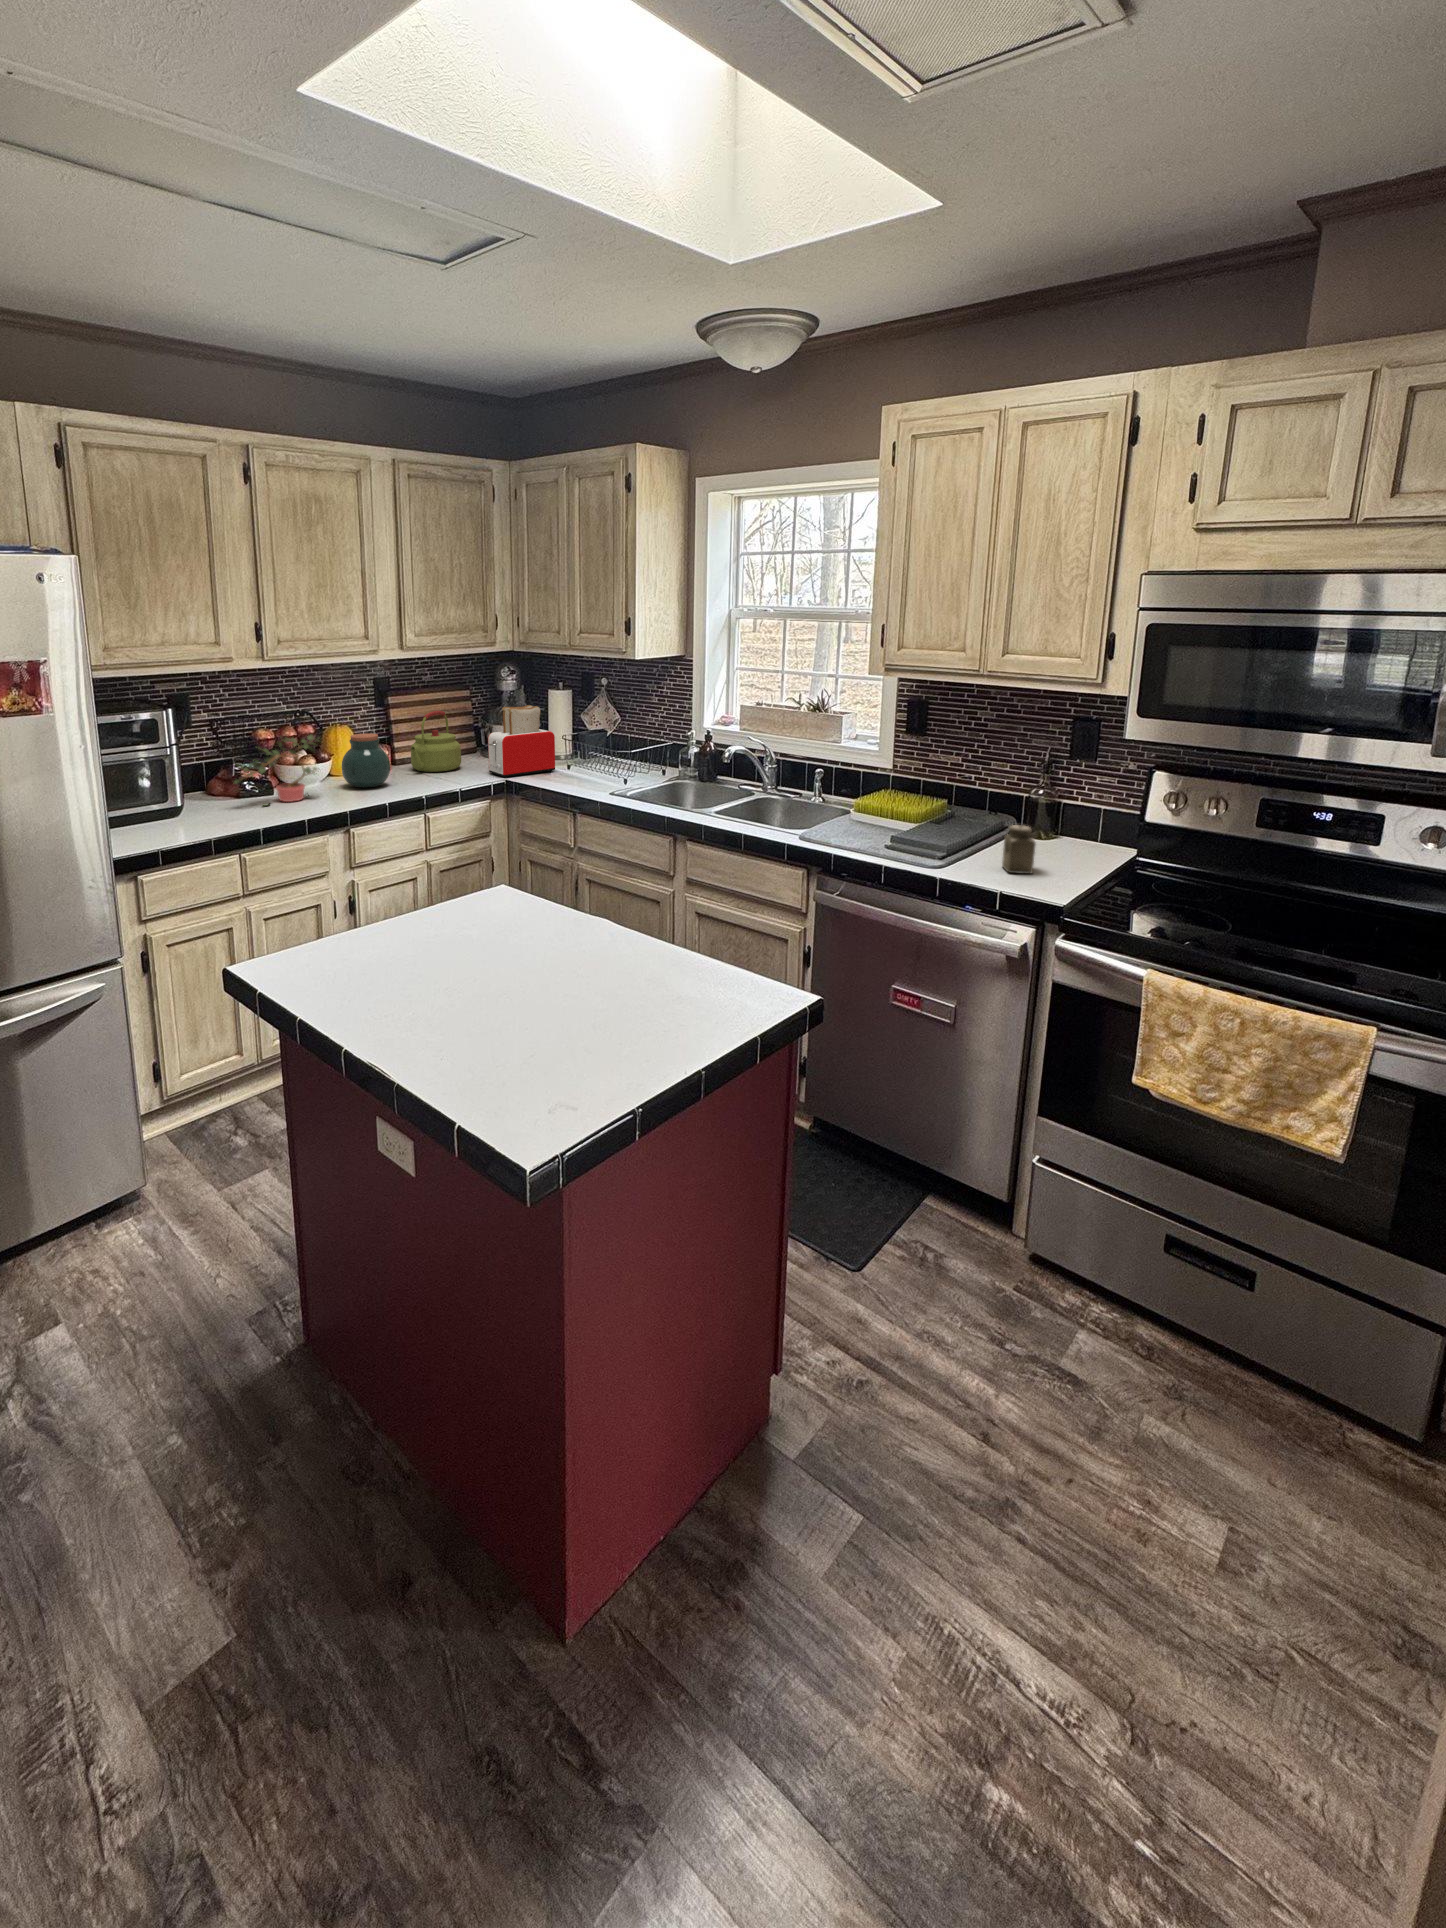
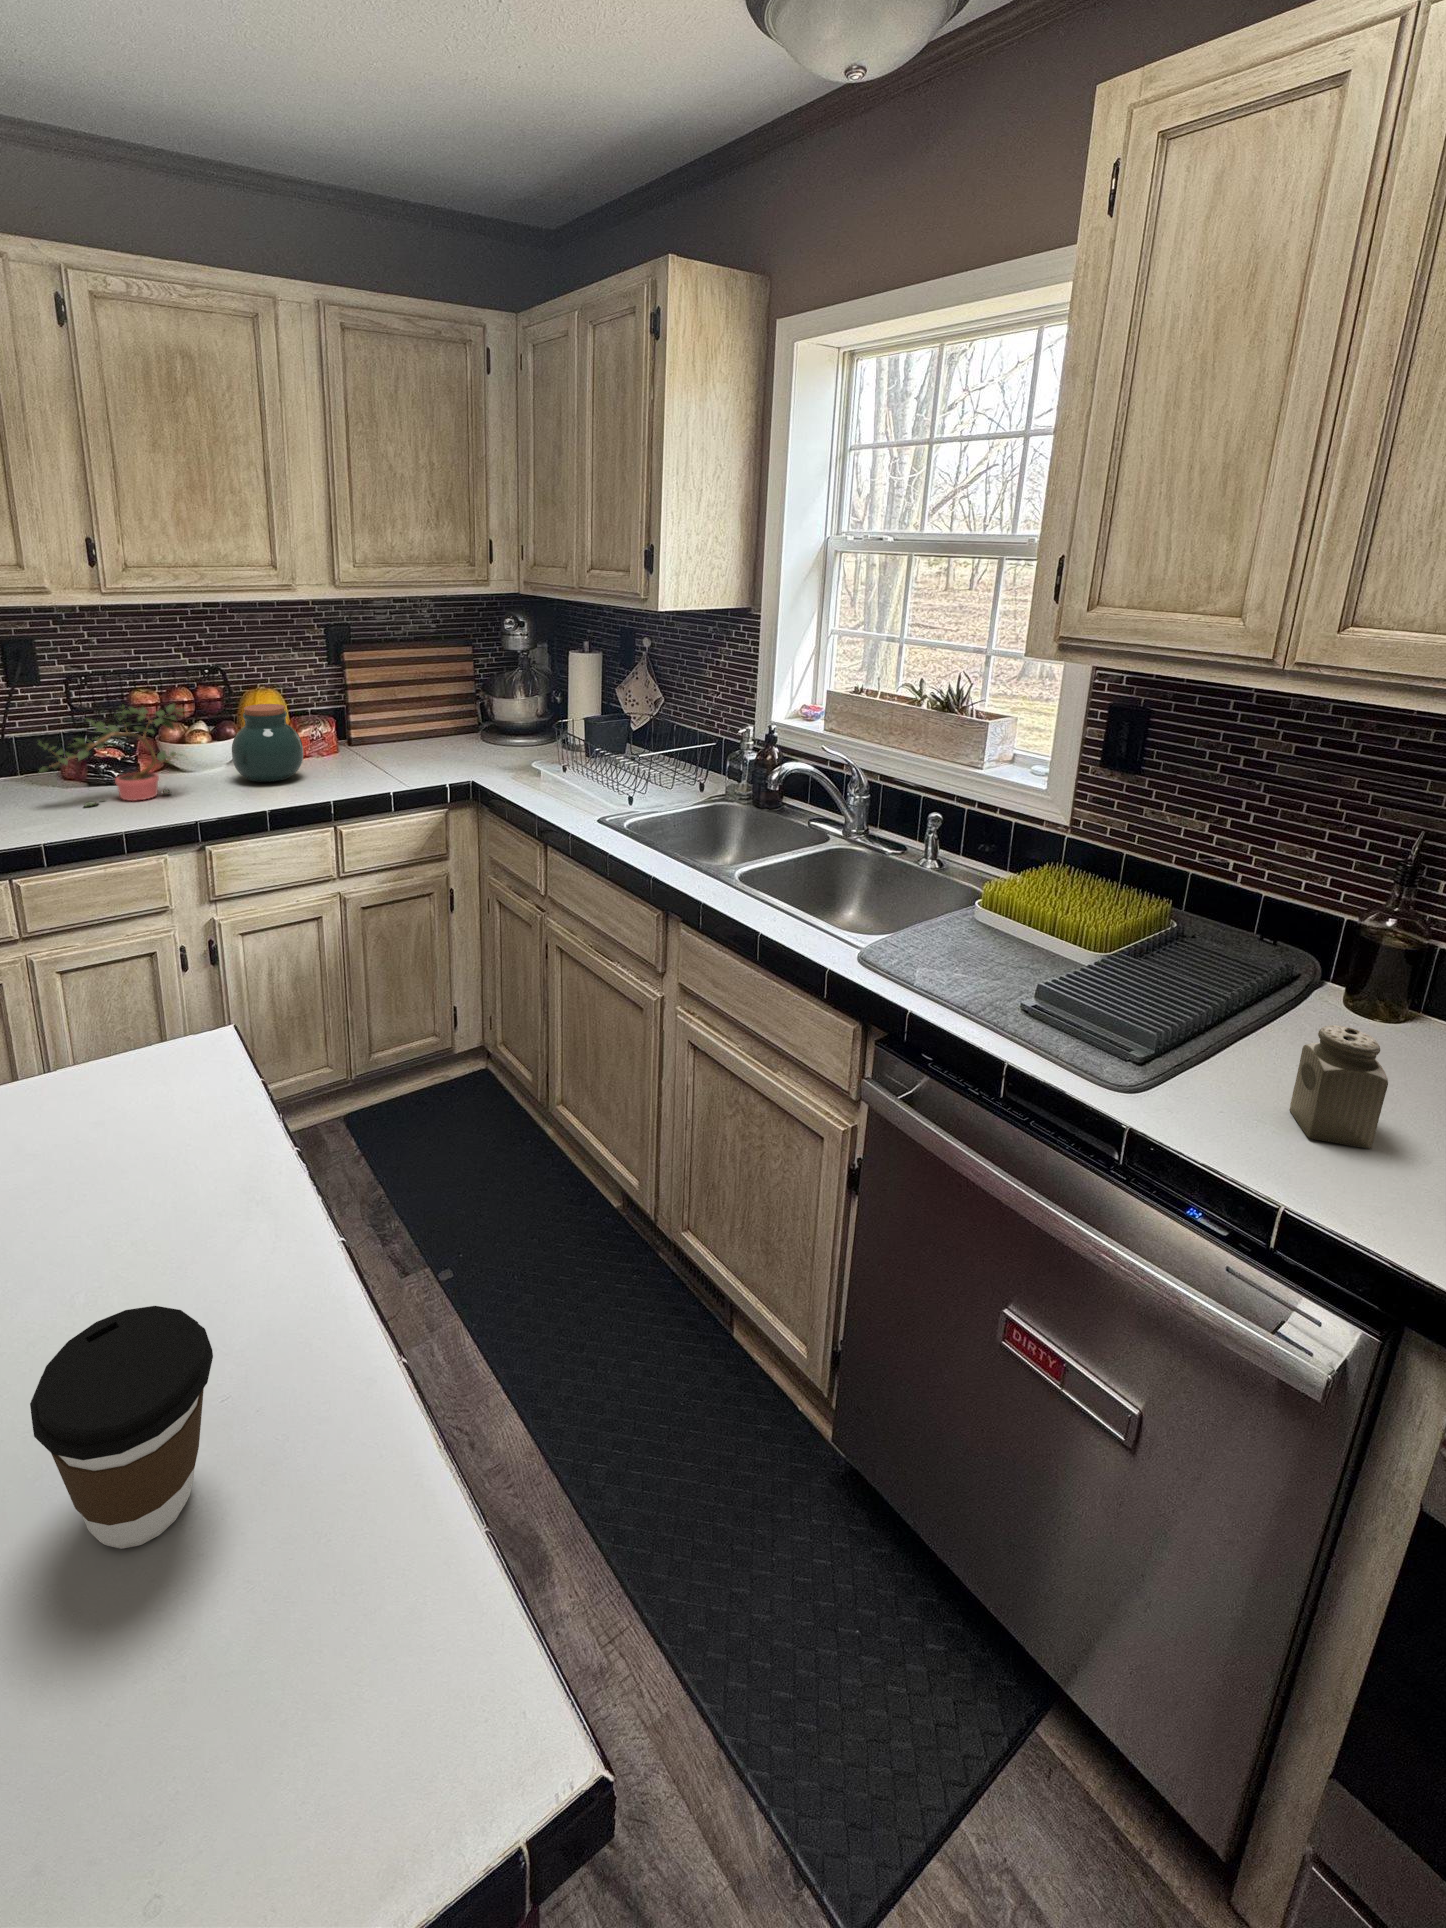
toaster: present [488,705,555,778] -> none [454,672,553,777]
kettle: present [411,711,461,772] -> none [350,674,432,760]
coffee cup: none [605,908,661,980] -> present [30,1306,213,1549]

